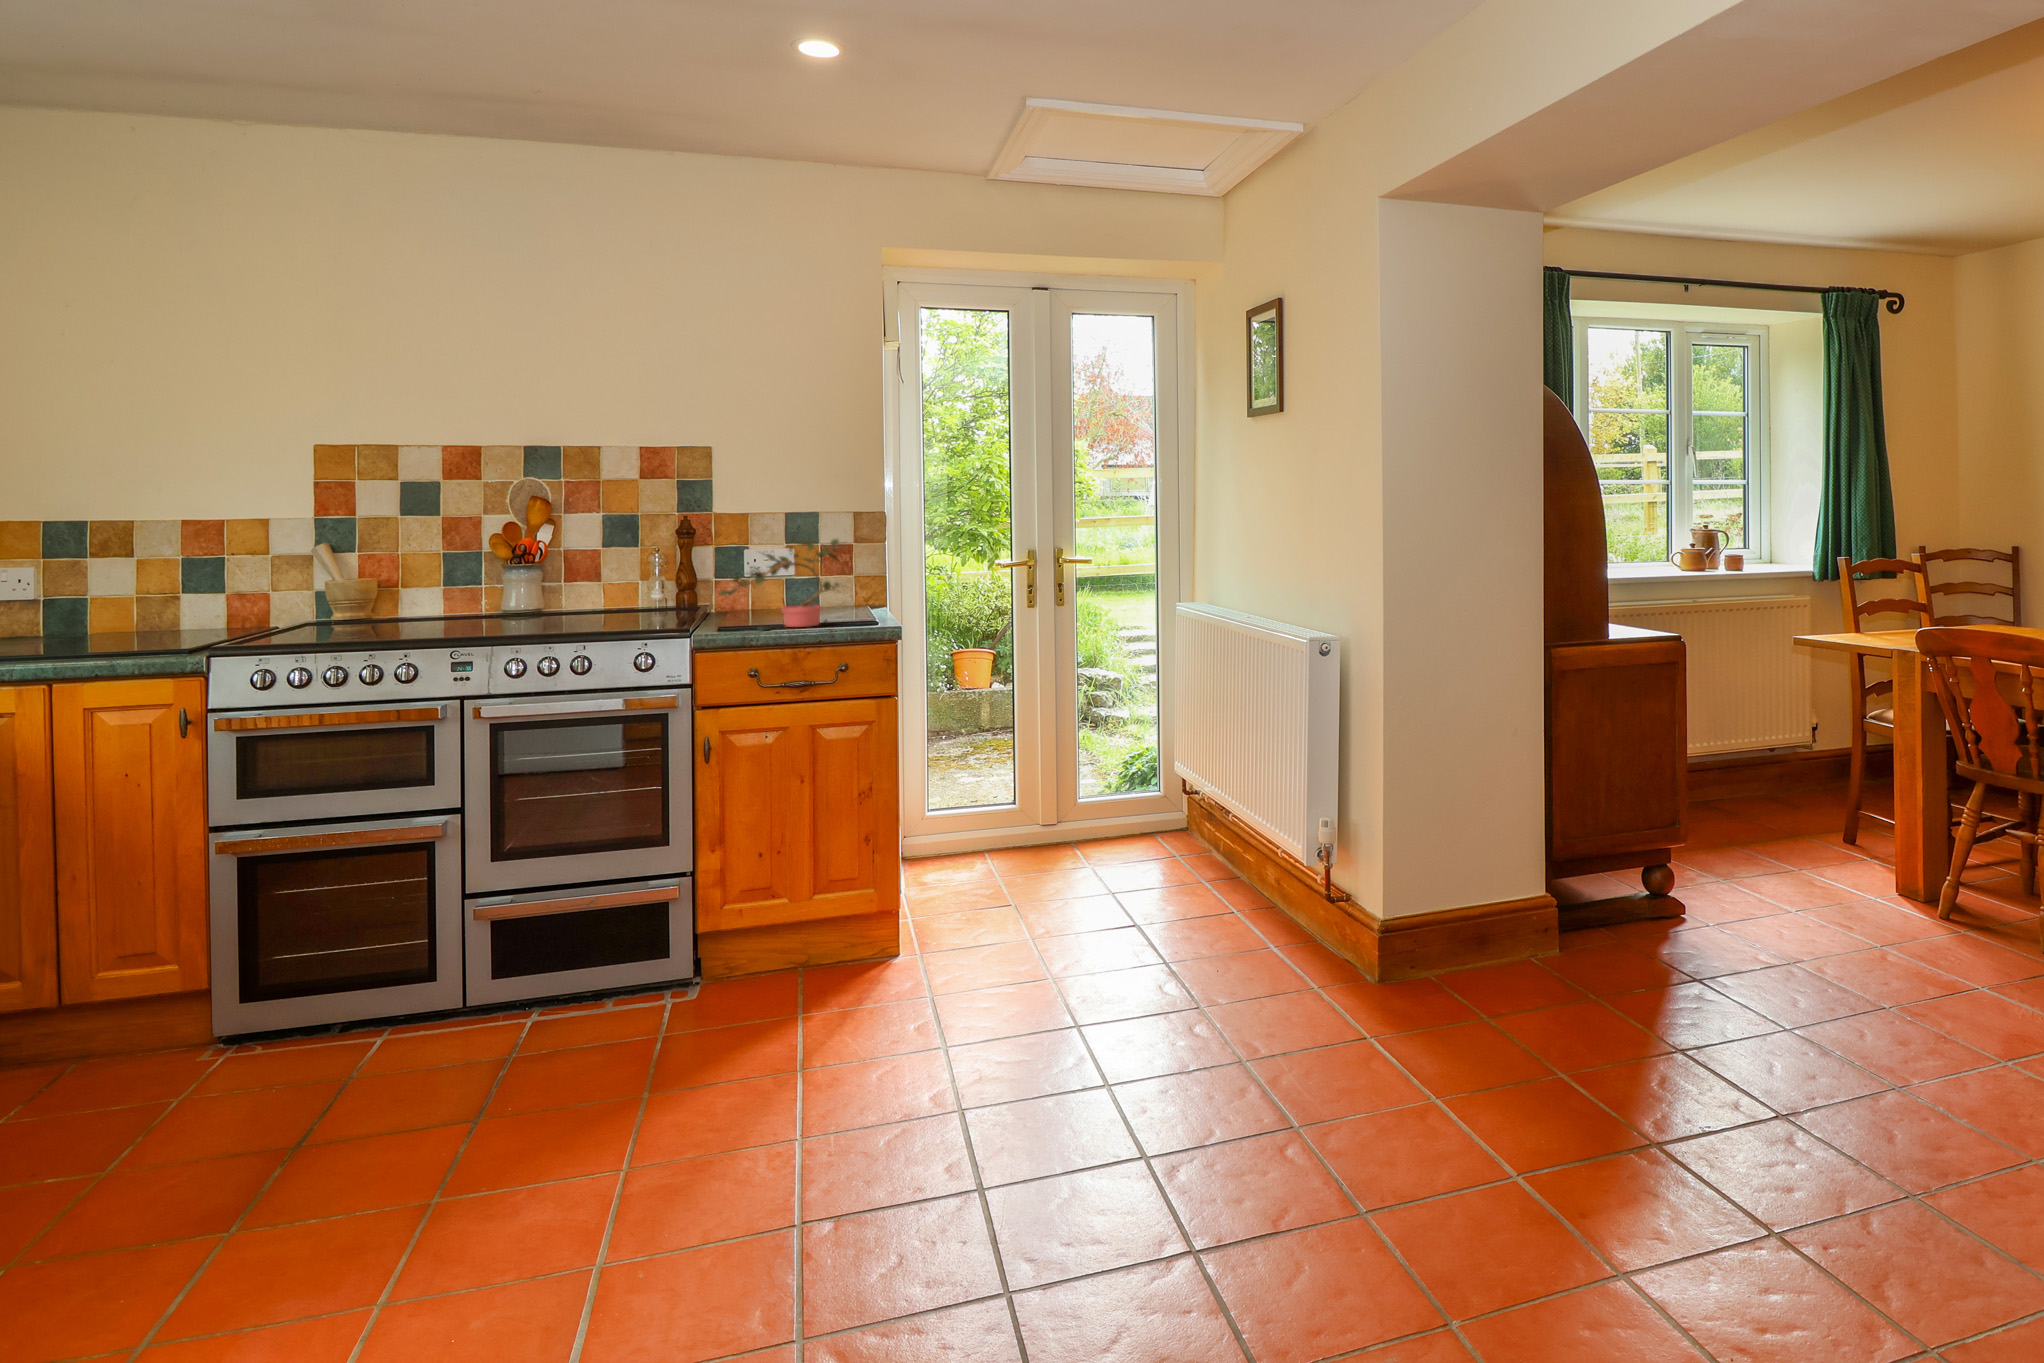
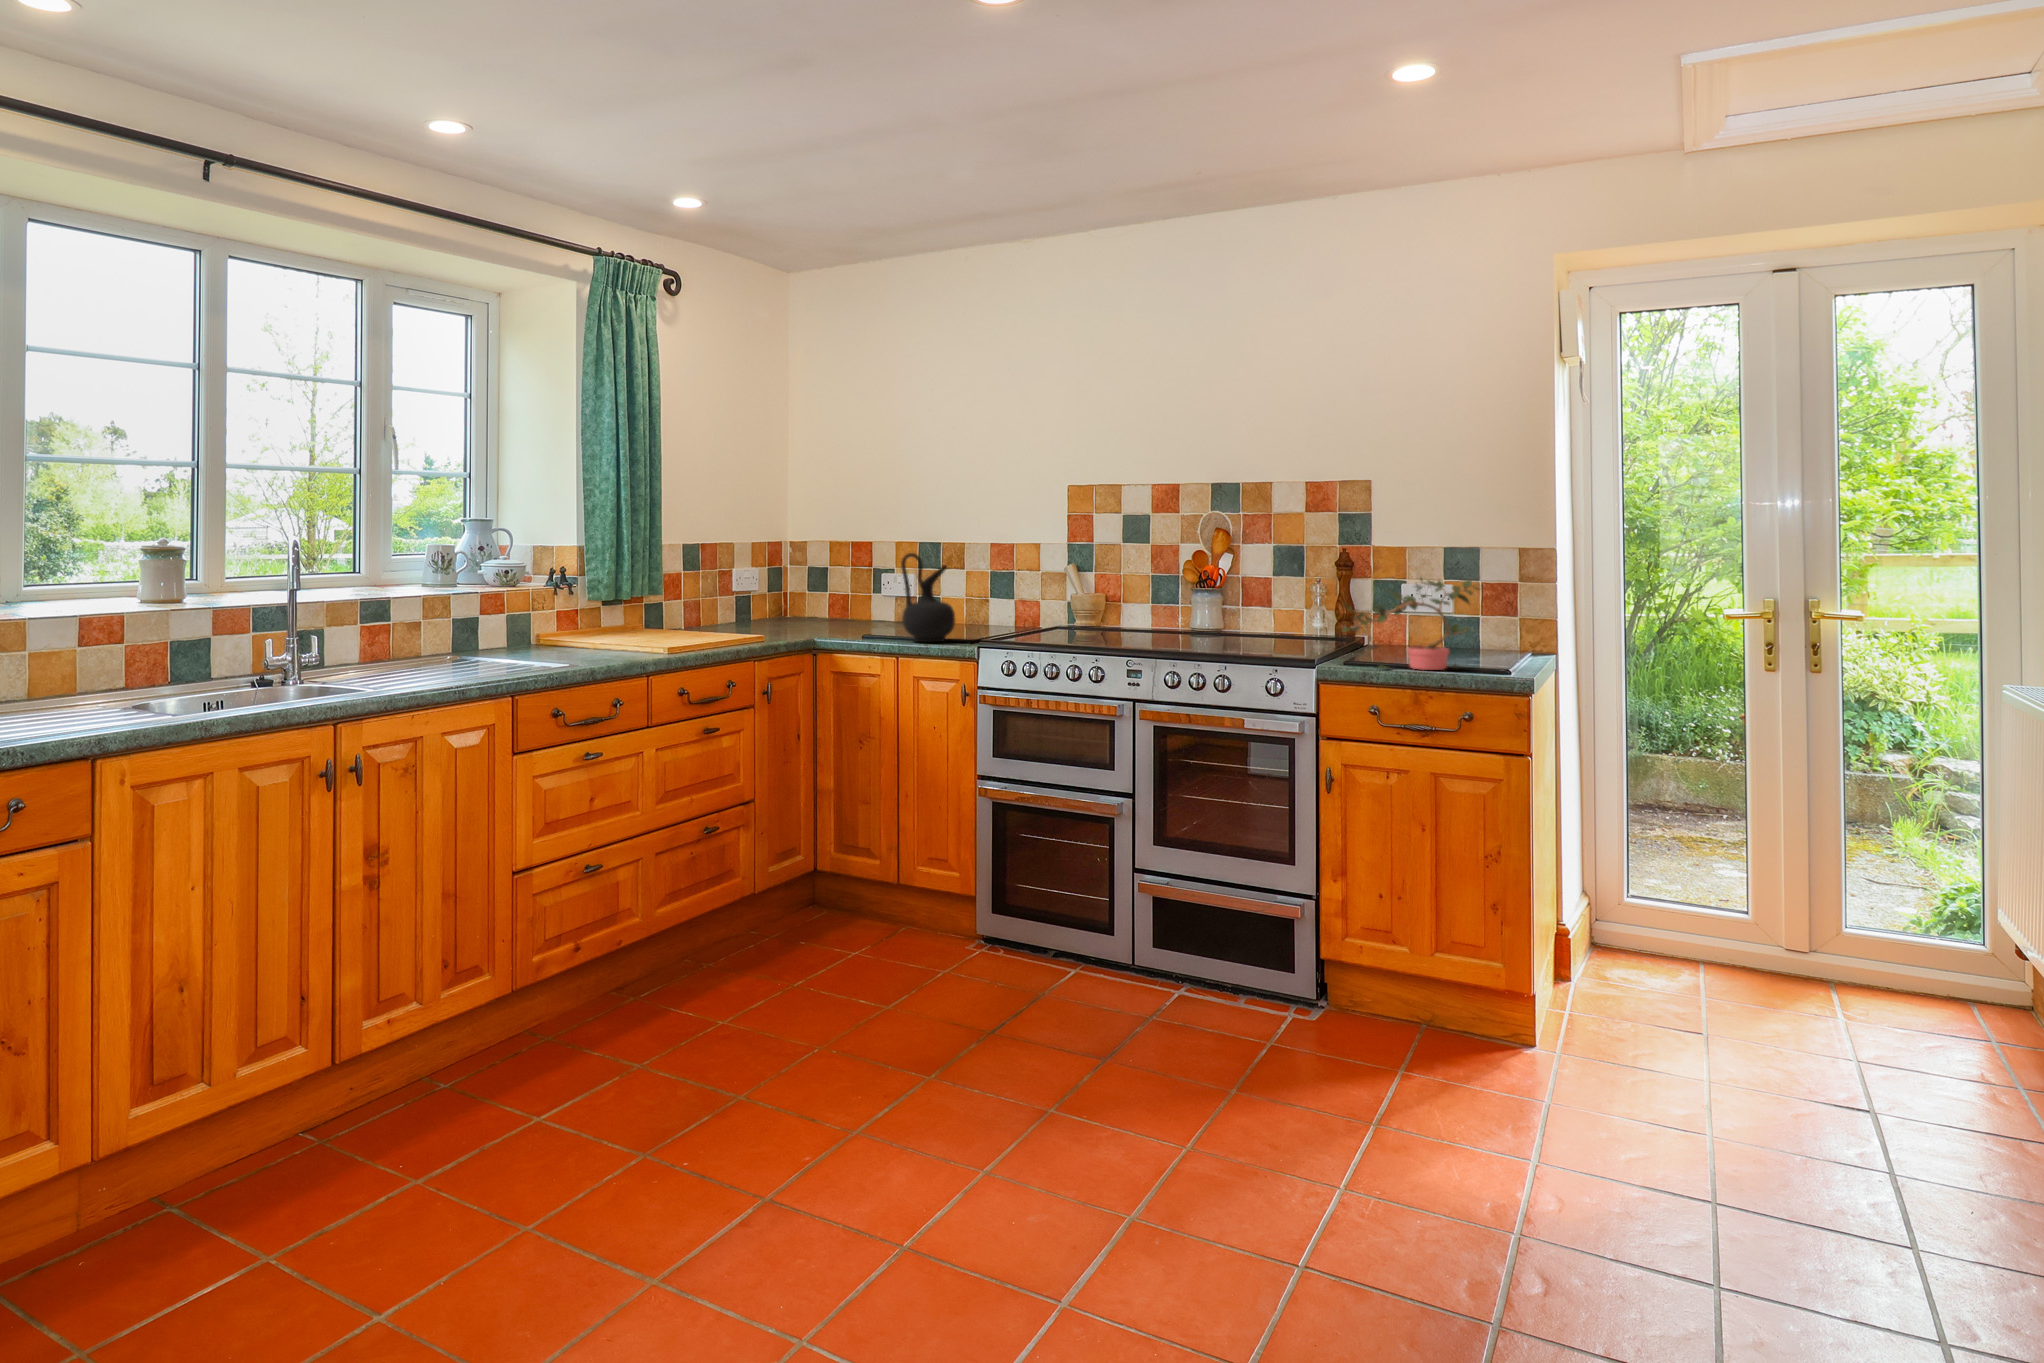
ceramic jug: none [56,530,160,656] -> present [901,553,955,642]

